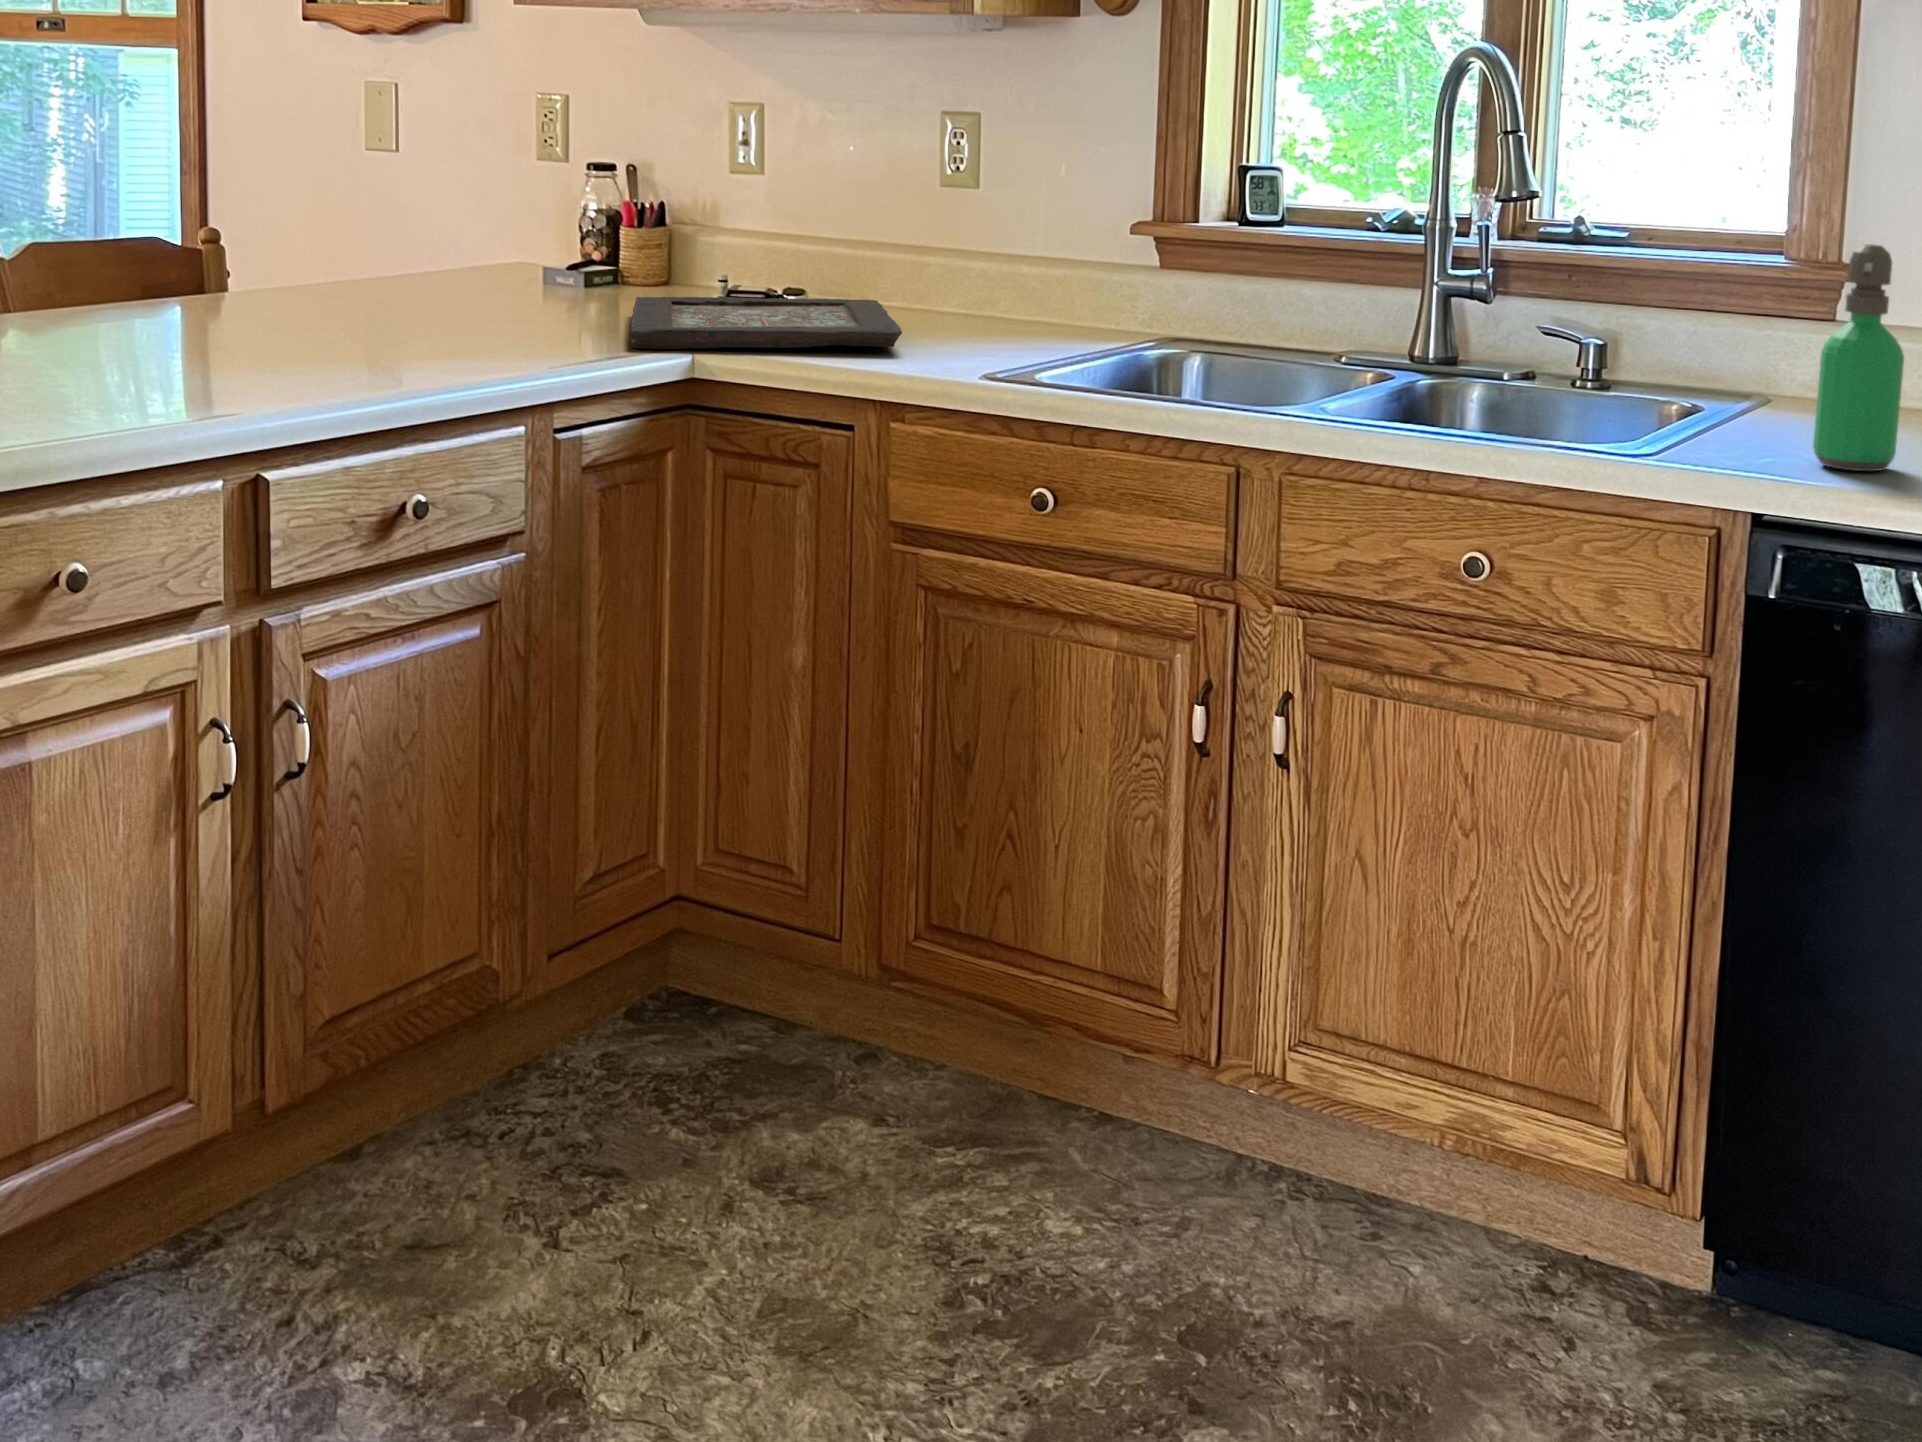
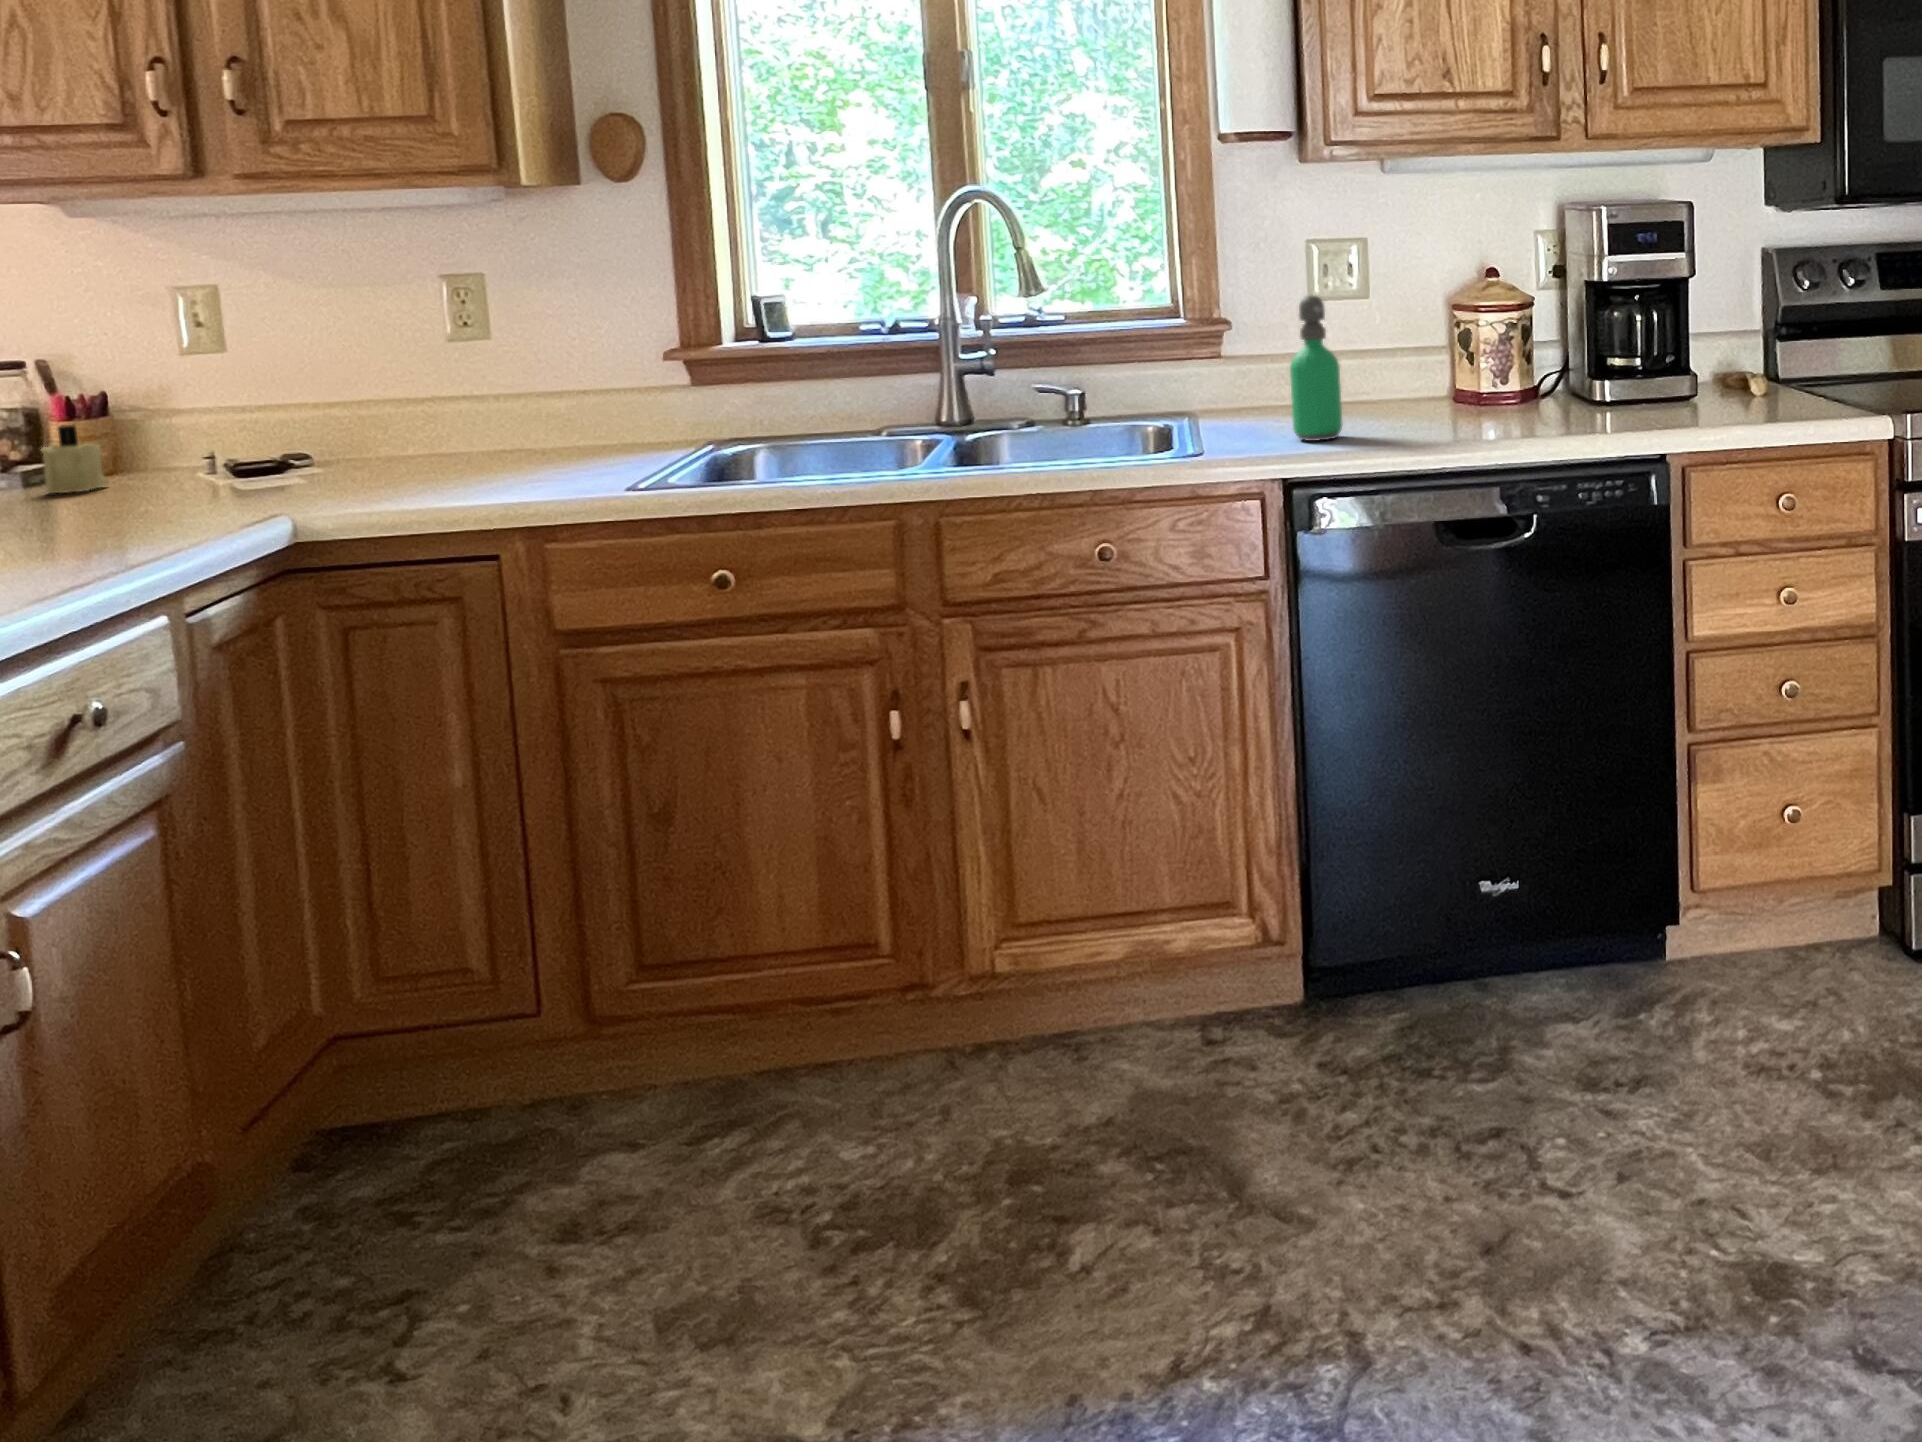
candle: none [608,224,658,291] -> present [41,425,109,493]
decorative tray: present [630,297,902,349] -> none [147,456,510,530]

